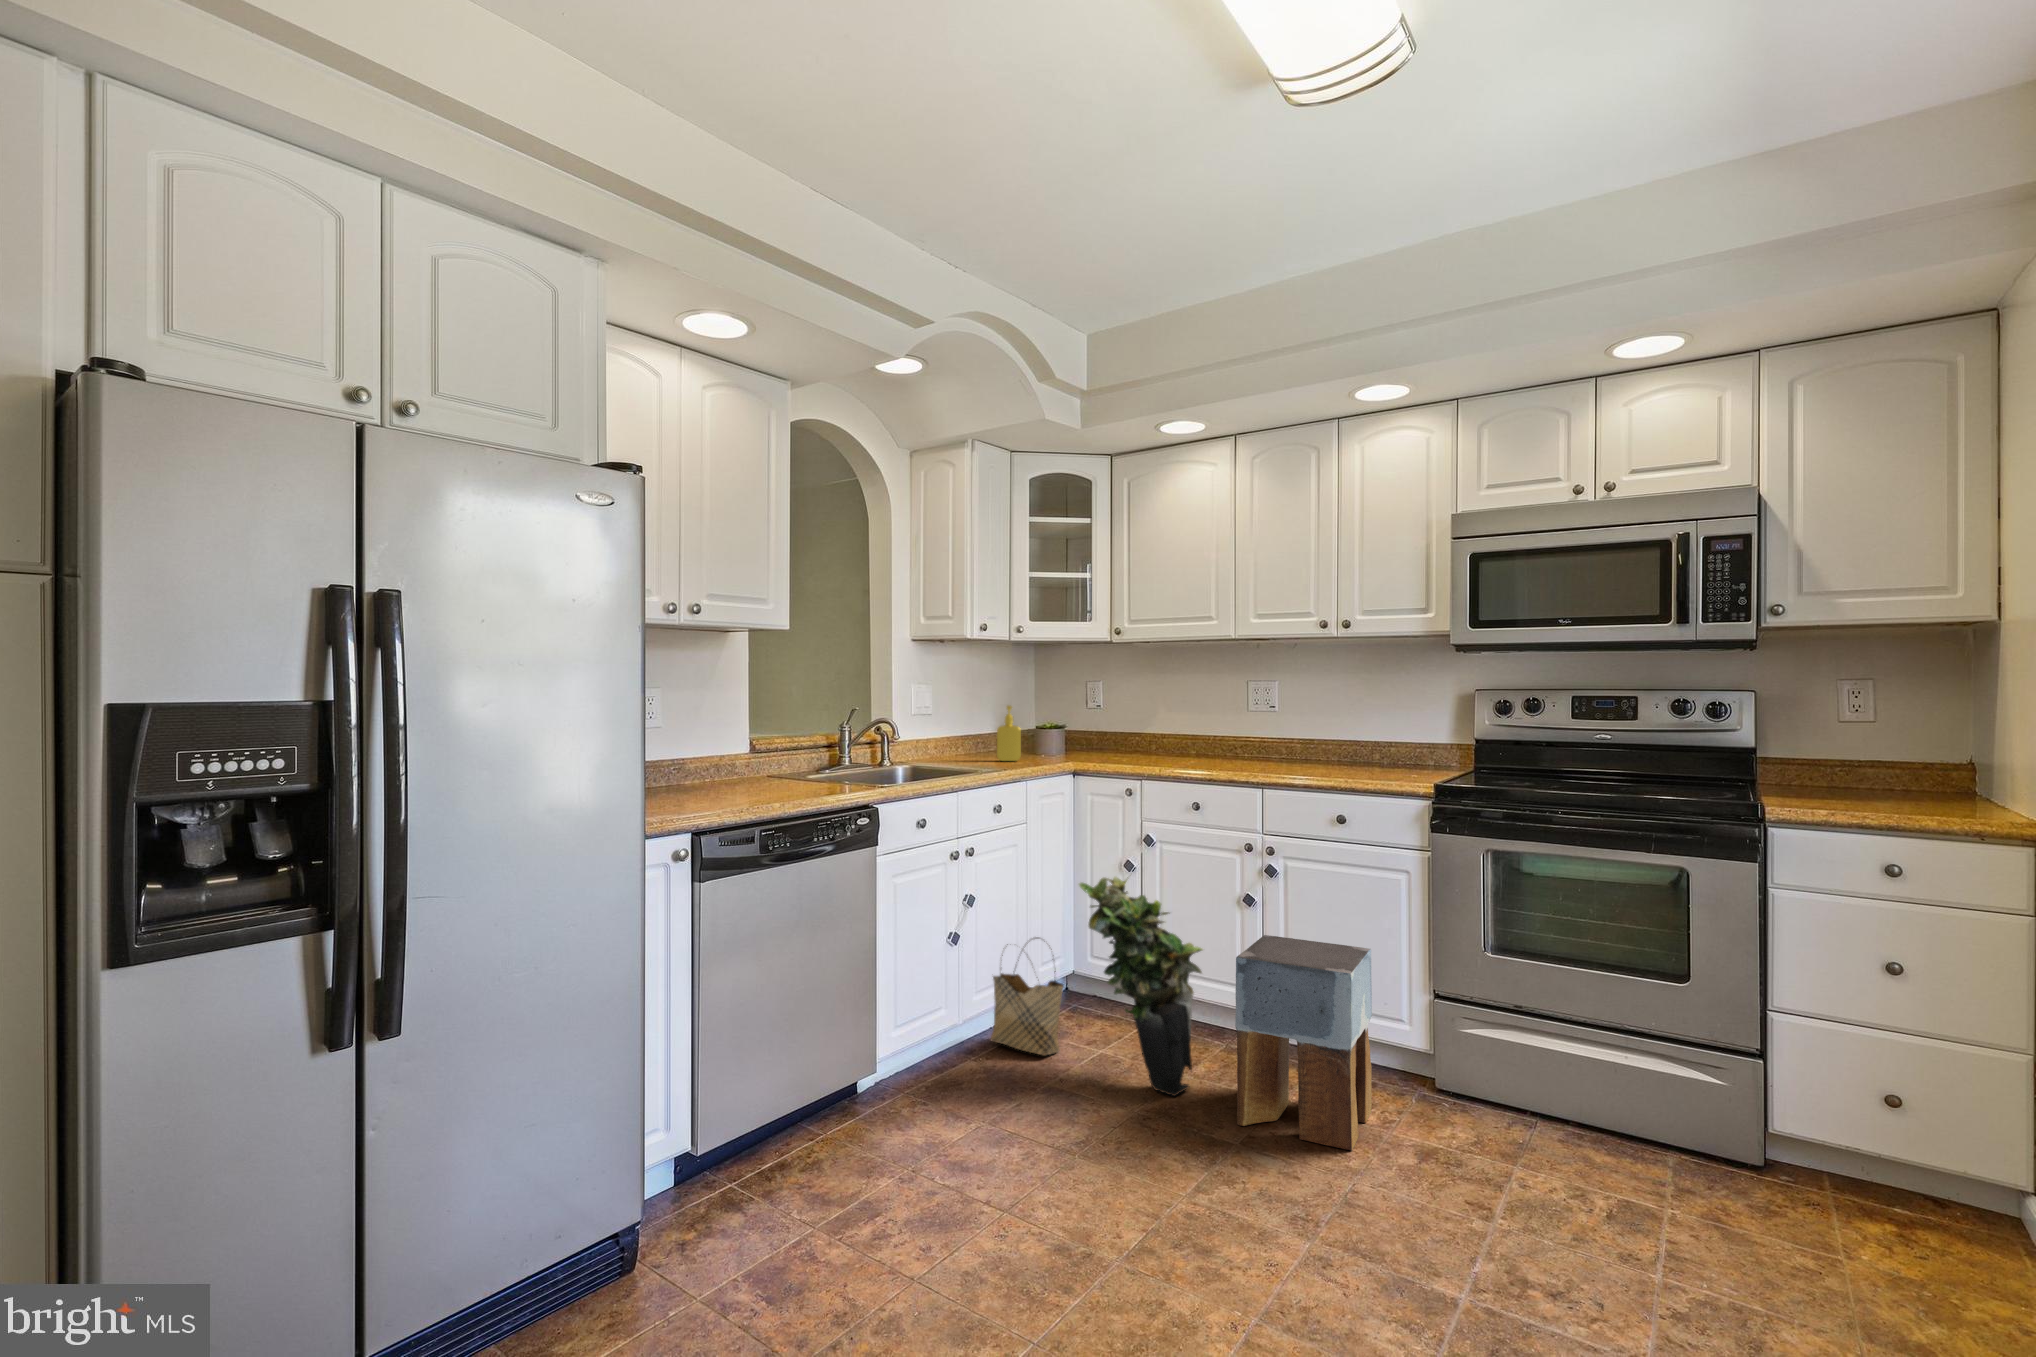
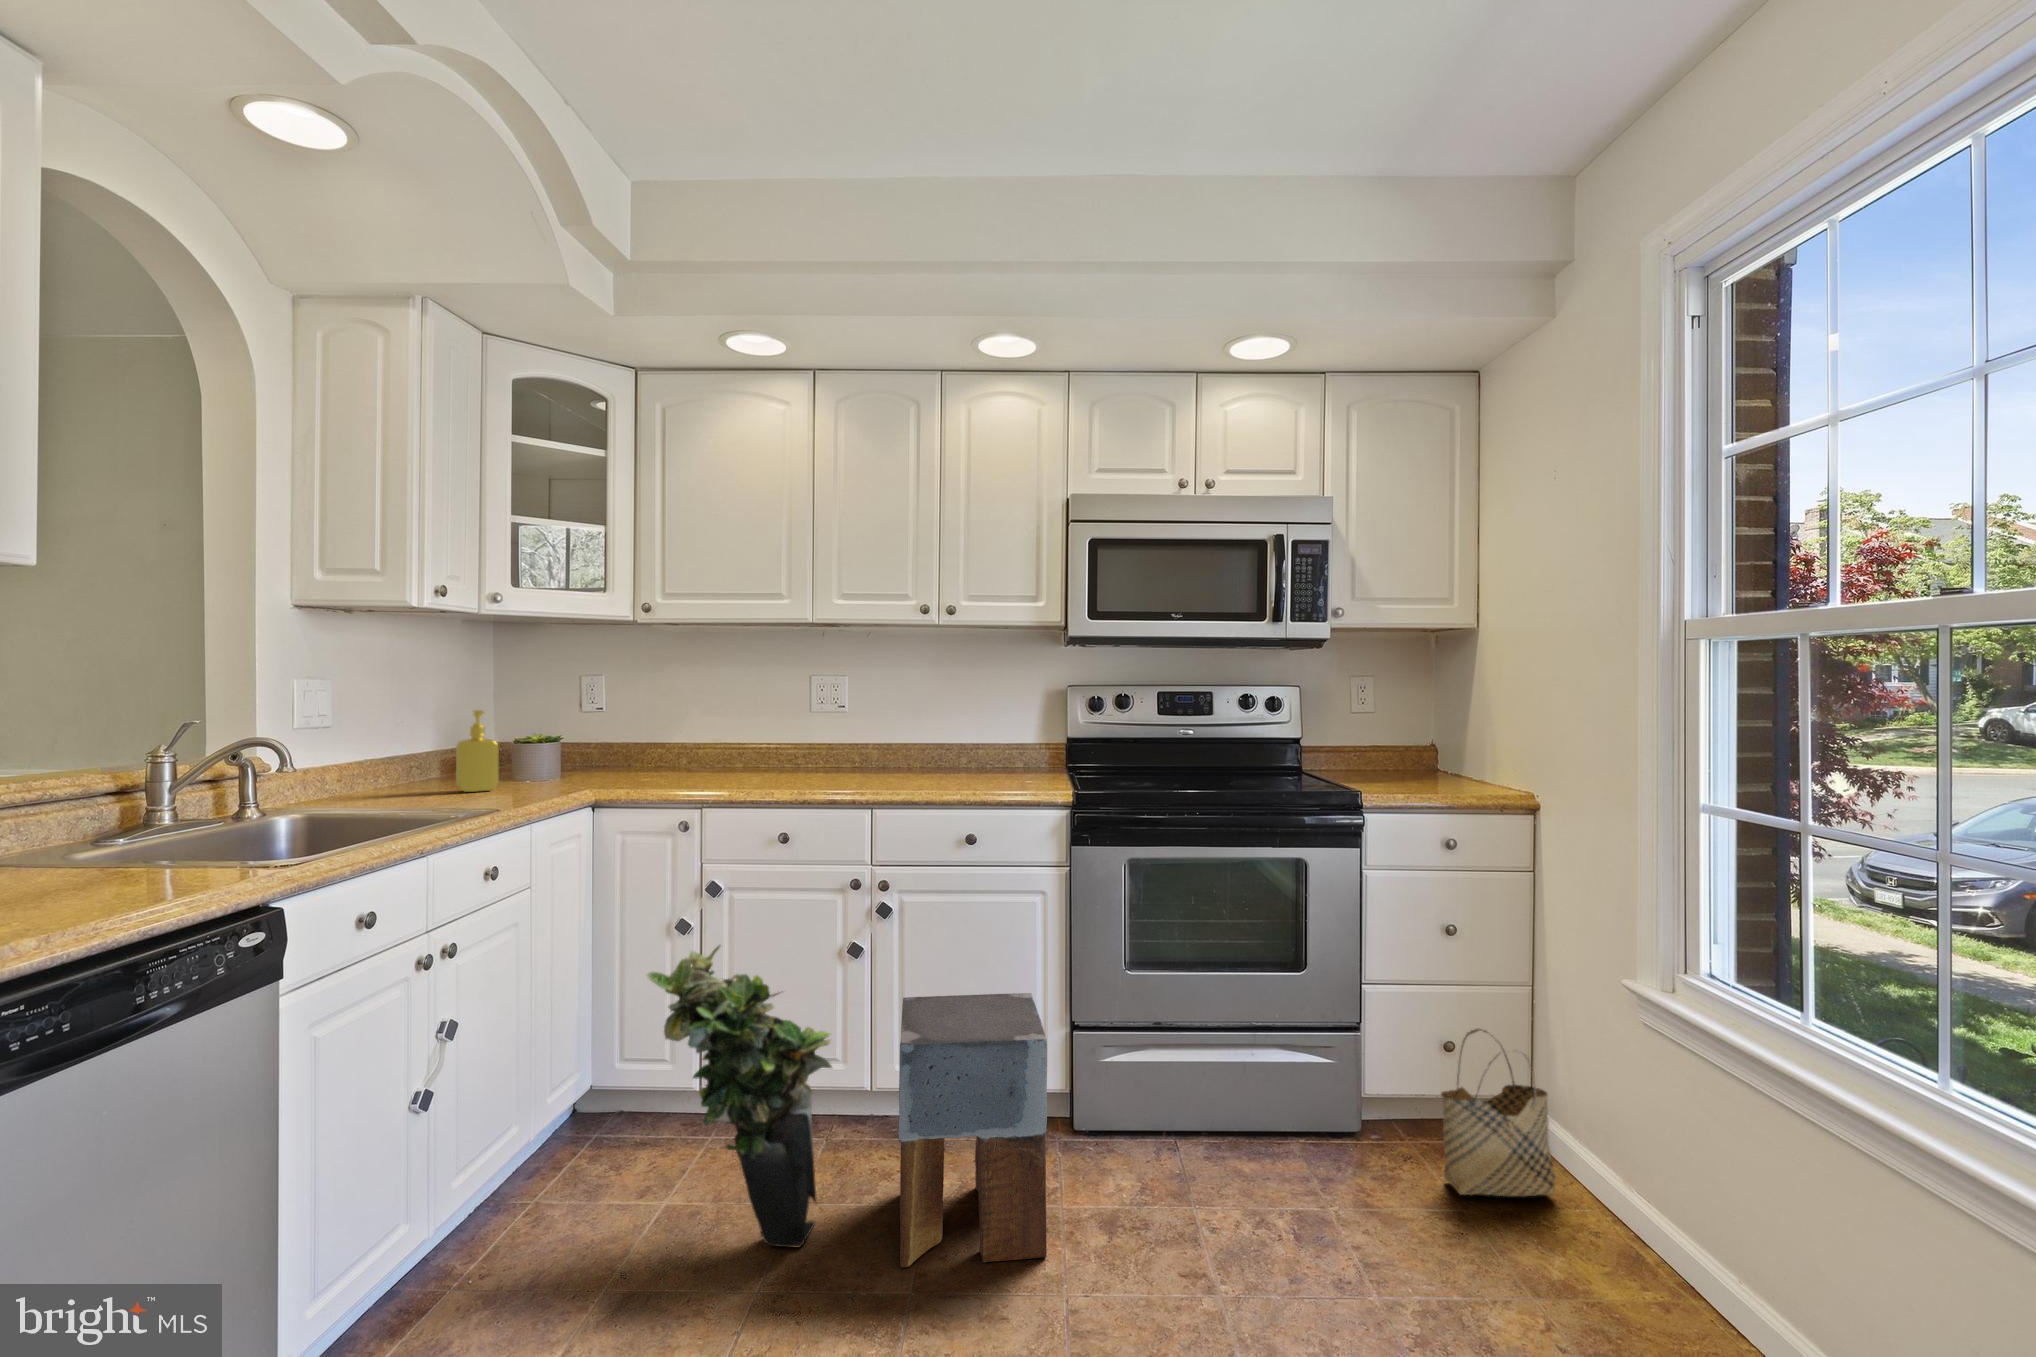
woven basket: present [991,937,1064,1055] -> present [1441,1029,1555,1196]

